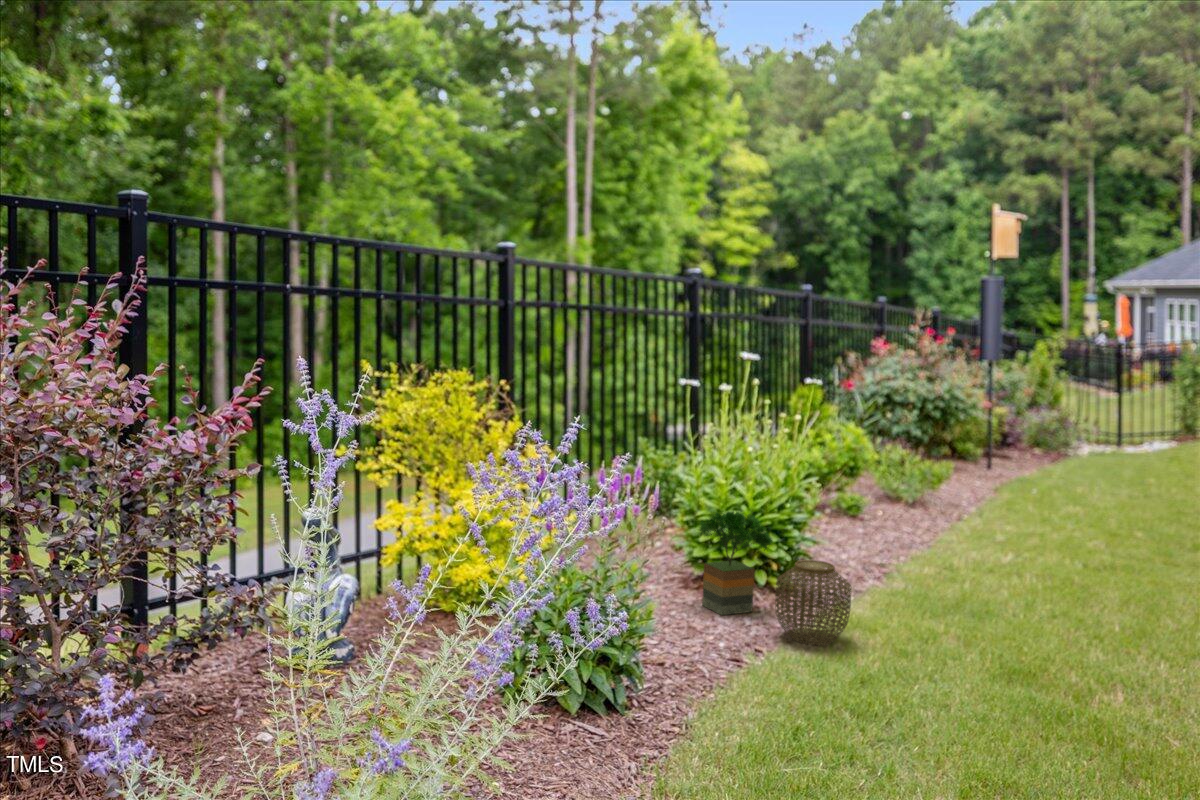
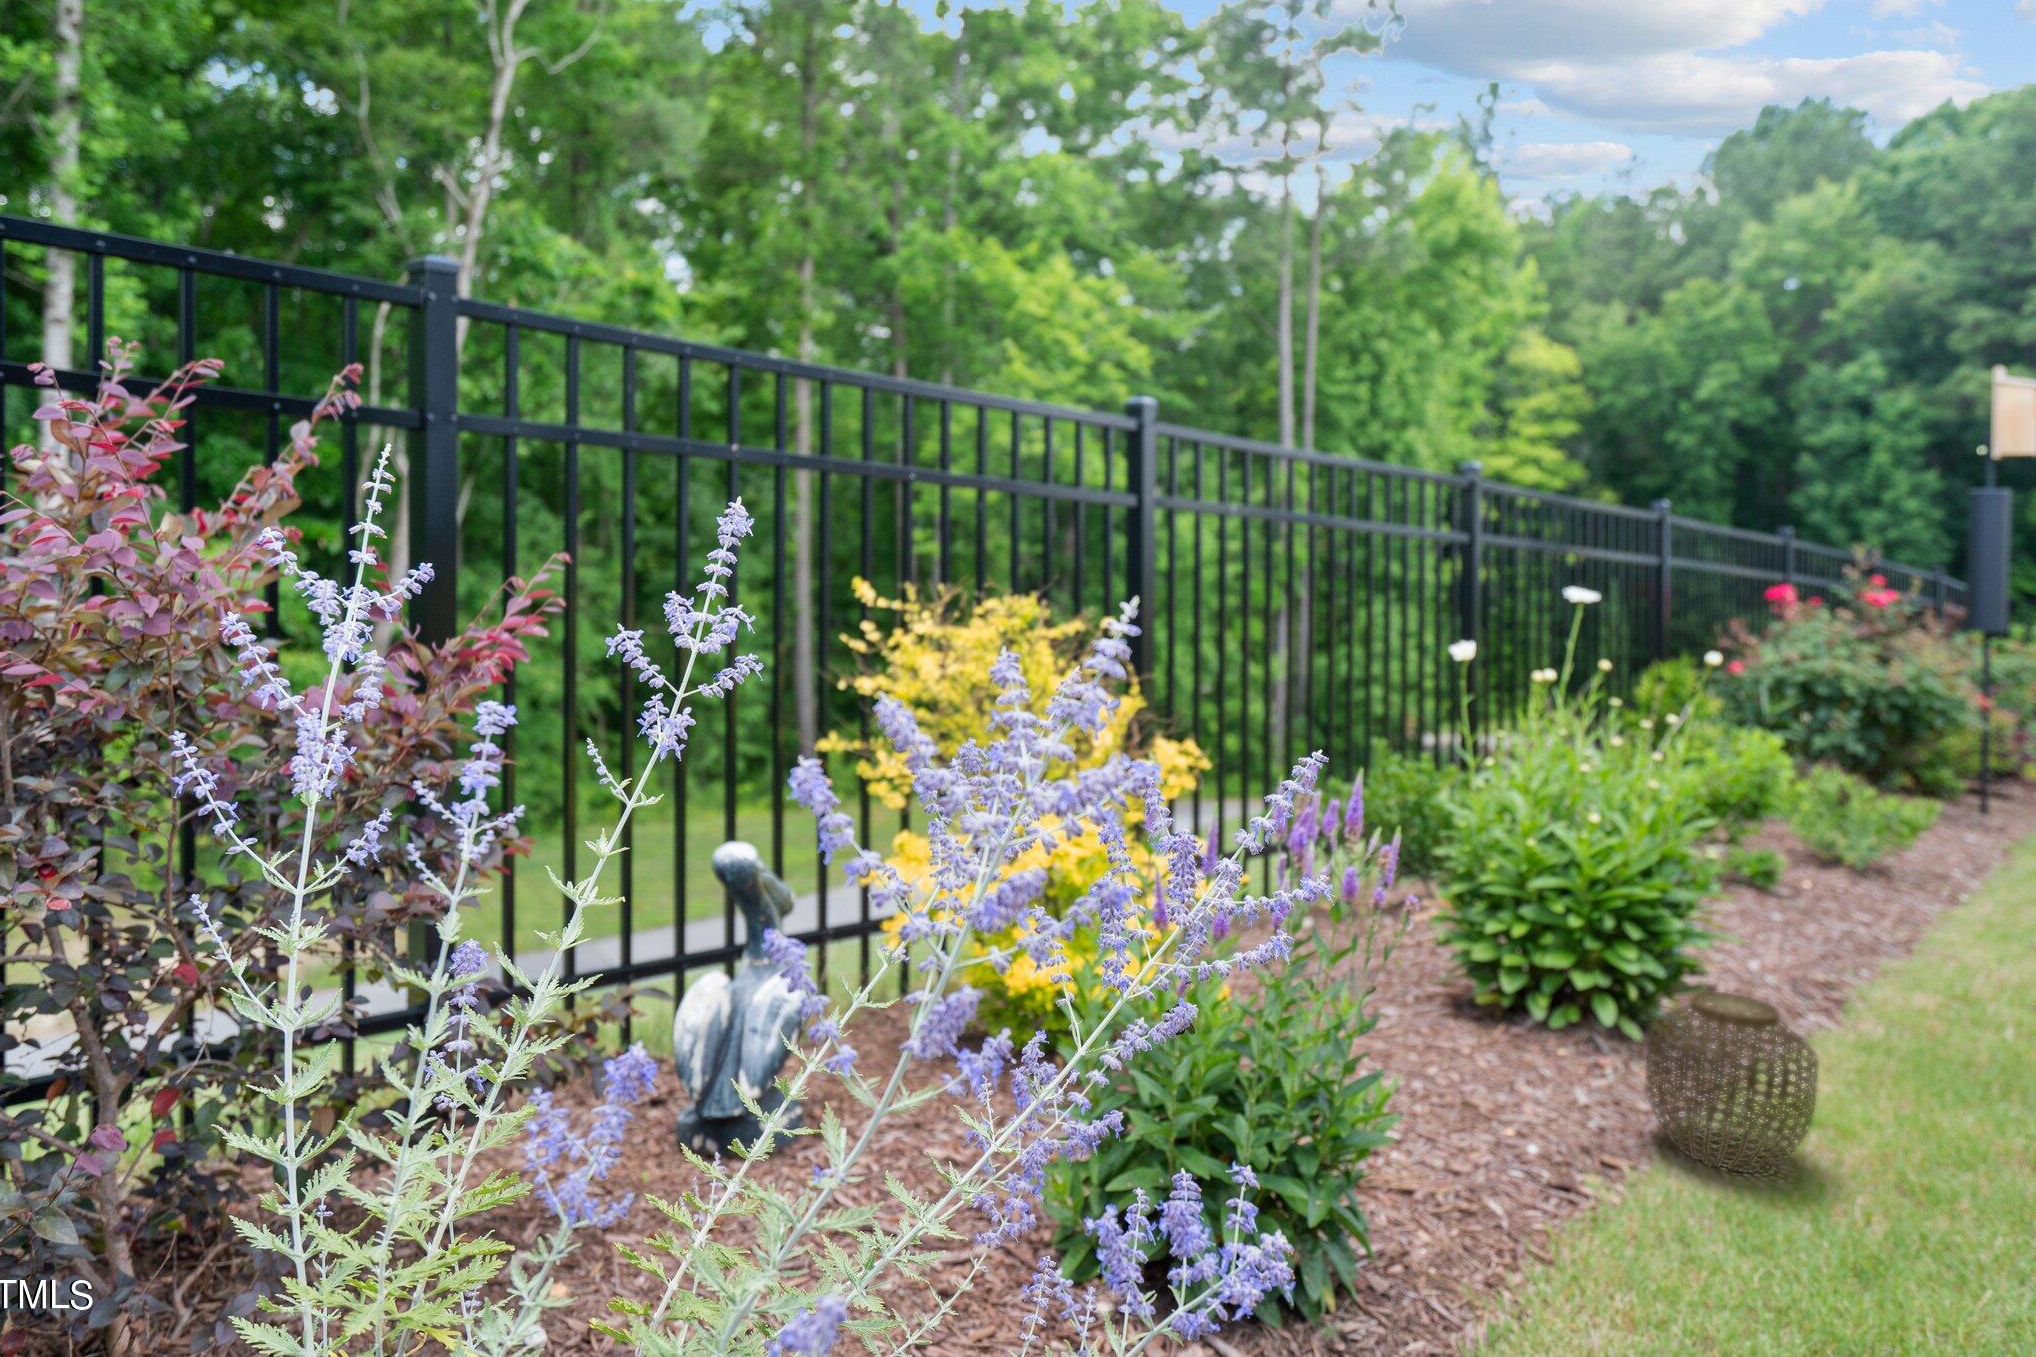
potted tree: present [700,511,772,615] -> none [1479,877,1637,1078]

